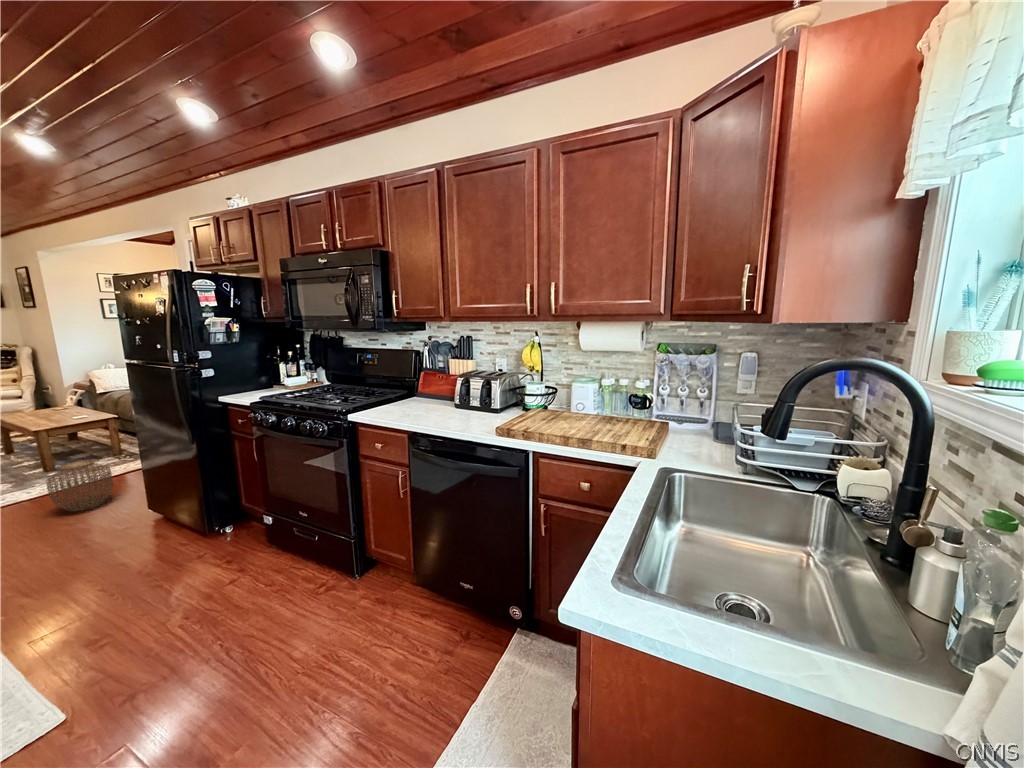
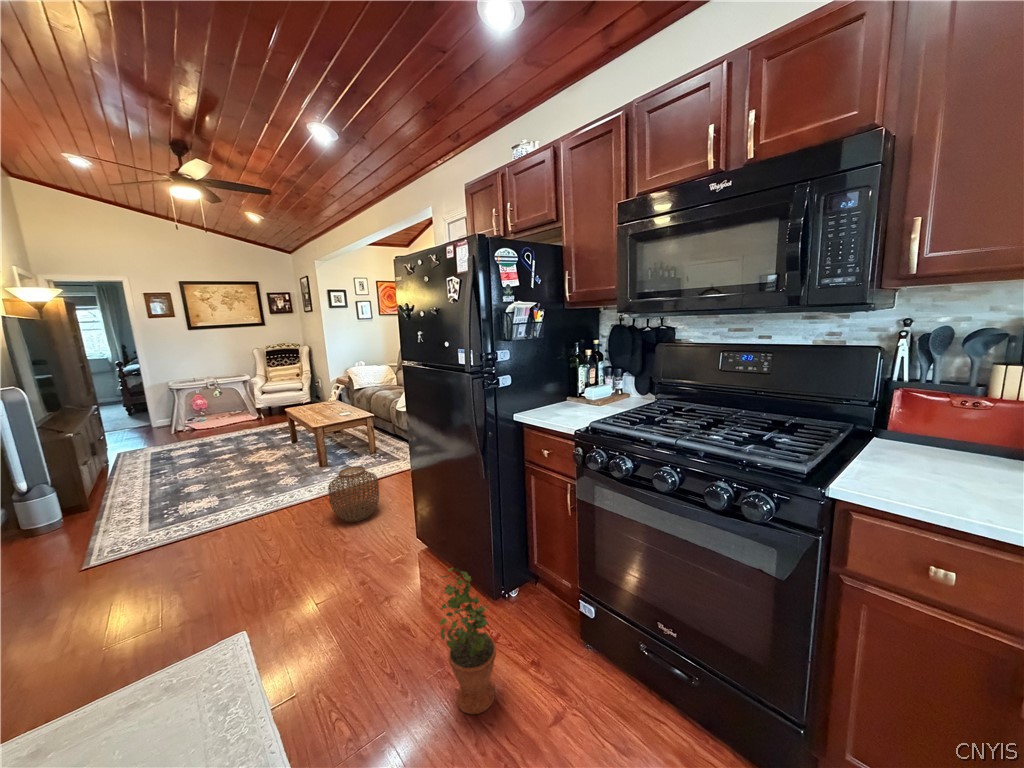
potted plant: none [131,502,188,598] -> present [440,568,496,714]

